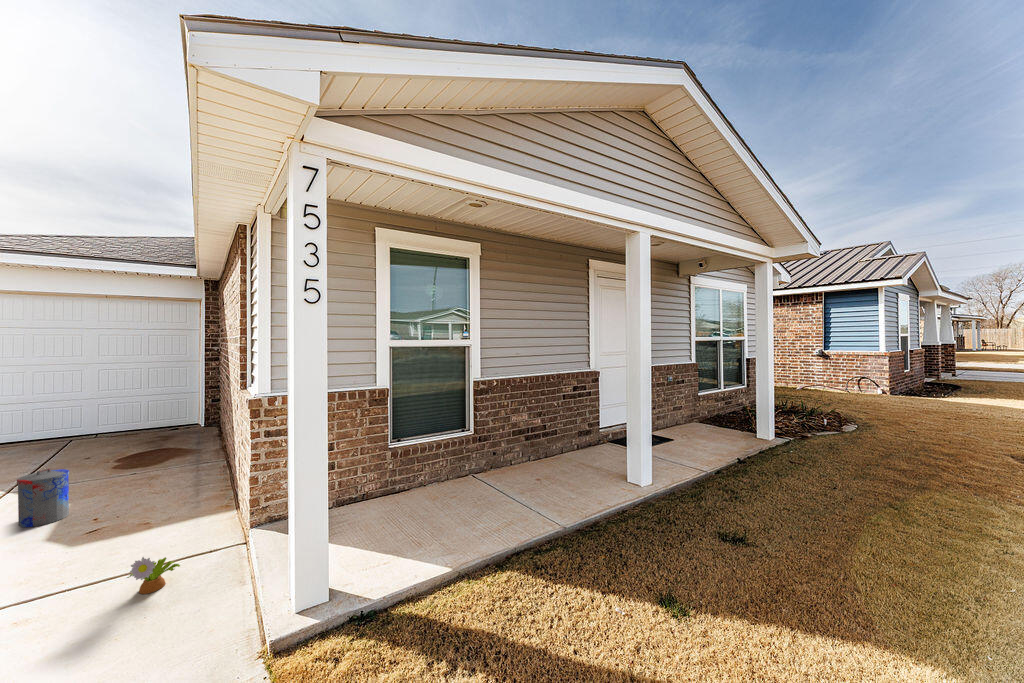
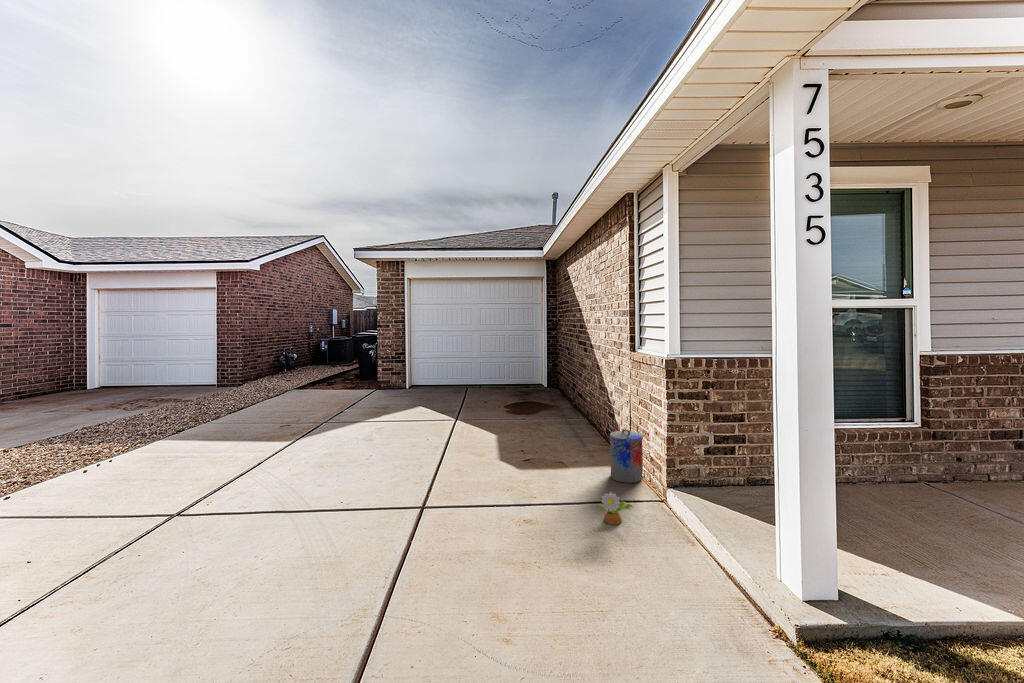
trash can: present [17,468,69,527] -> present [610,429,643,483]

